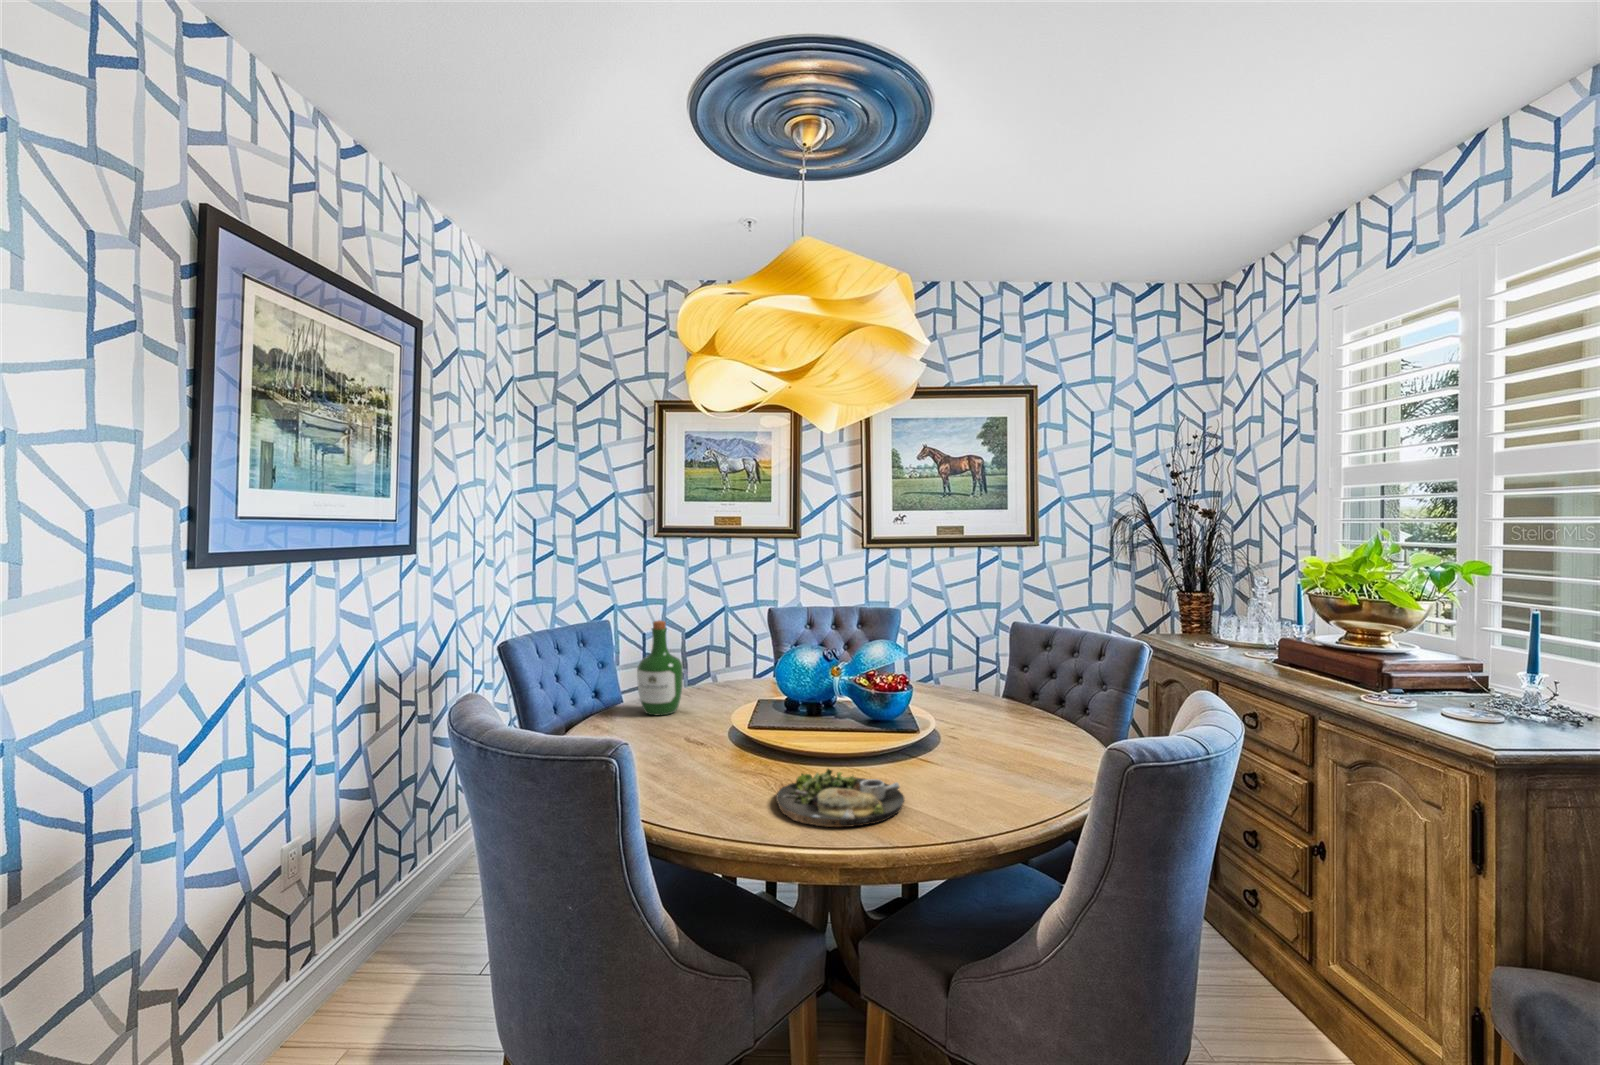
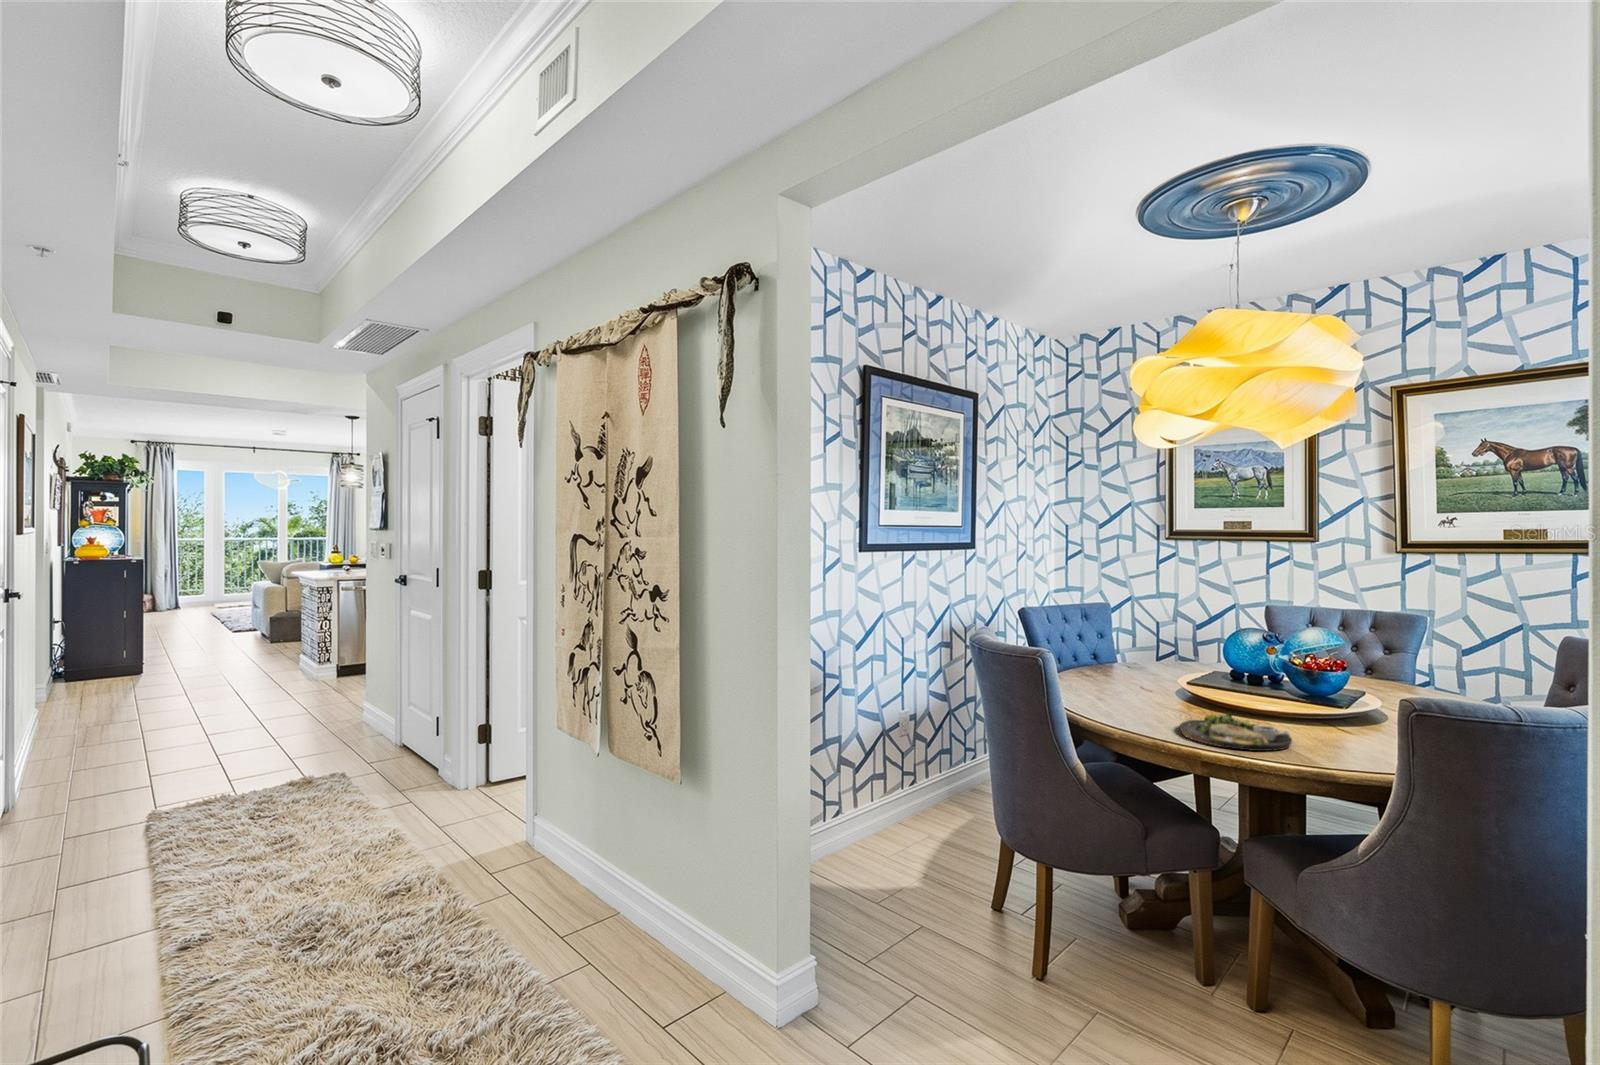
wine bottle: present [637,620,683,715] -> none [1117,601,1155,673]

